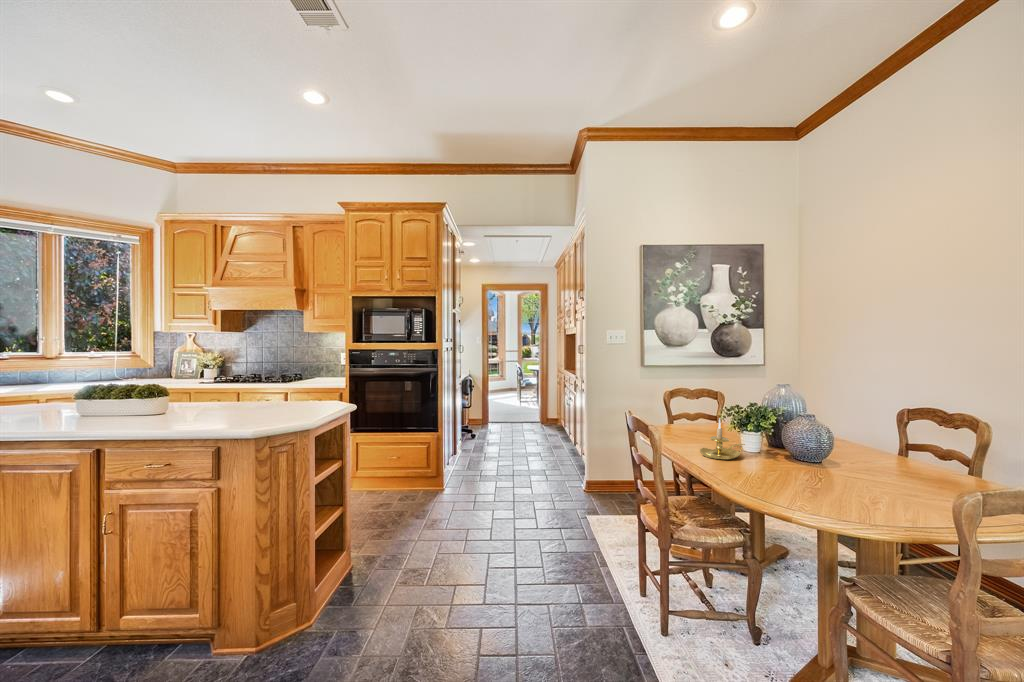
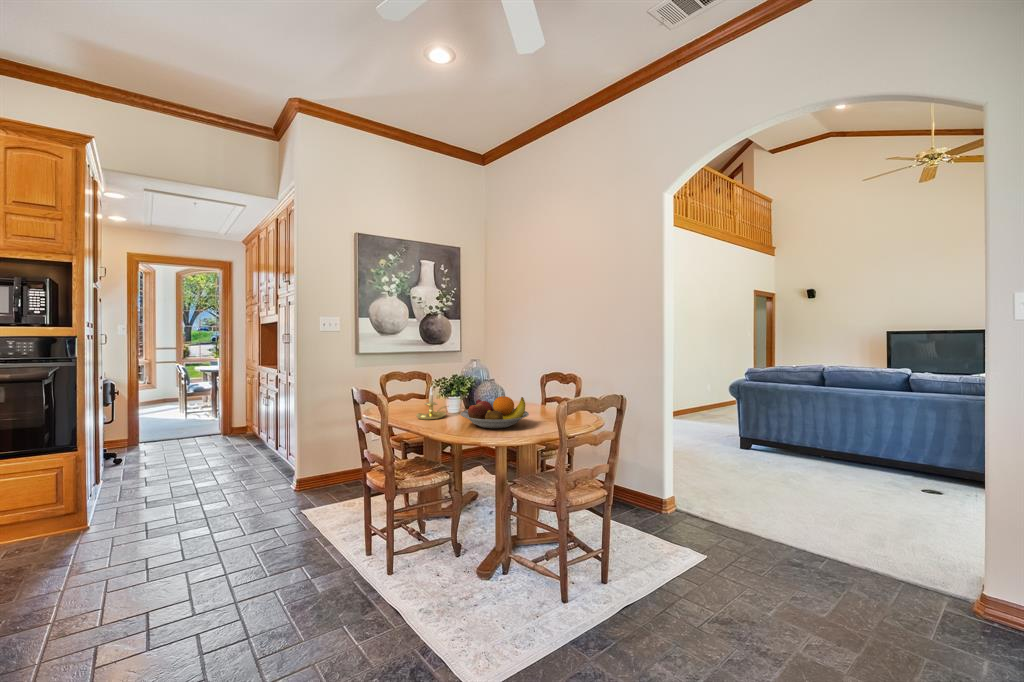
fruit bowl: none [761,446,885,497] -> present [461,396,529,429]

